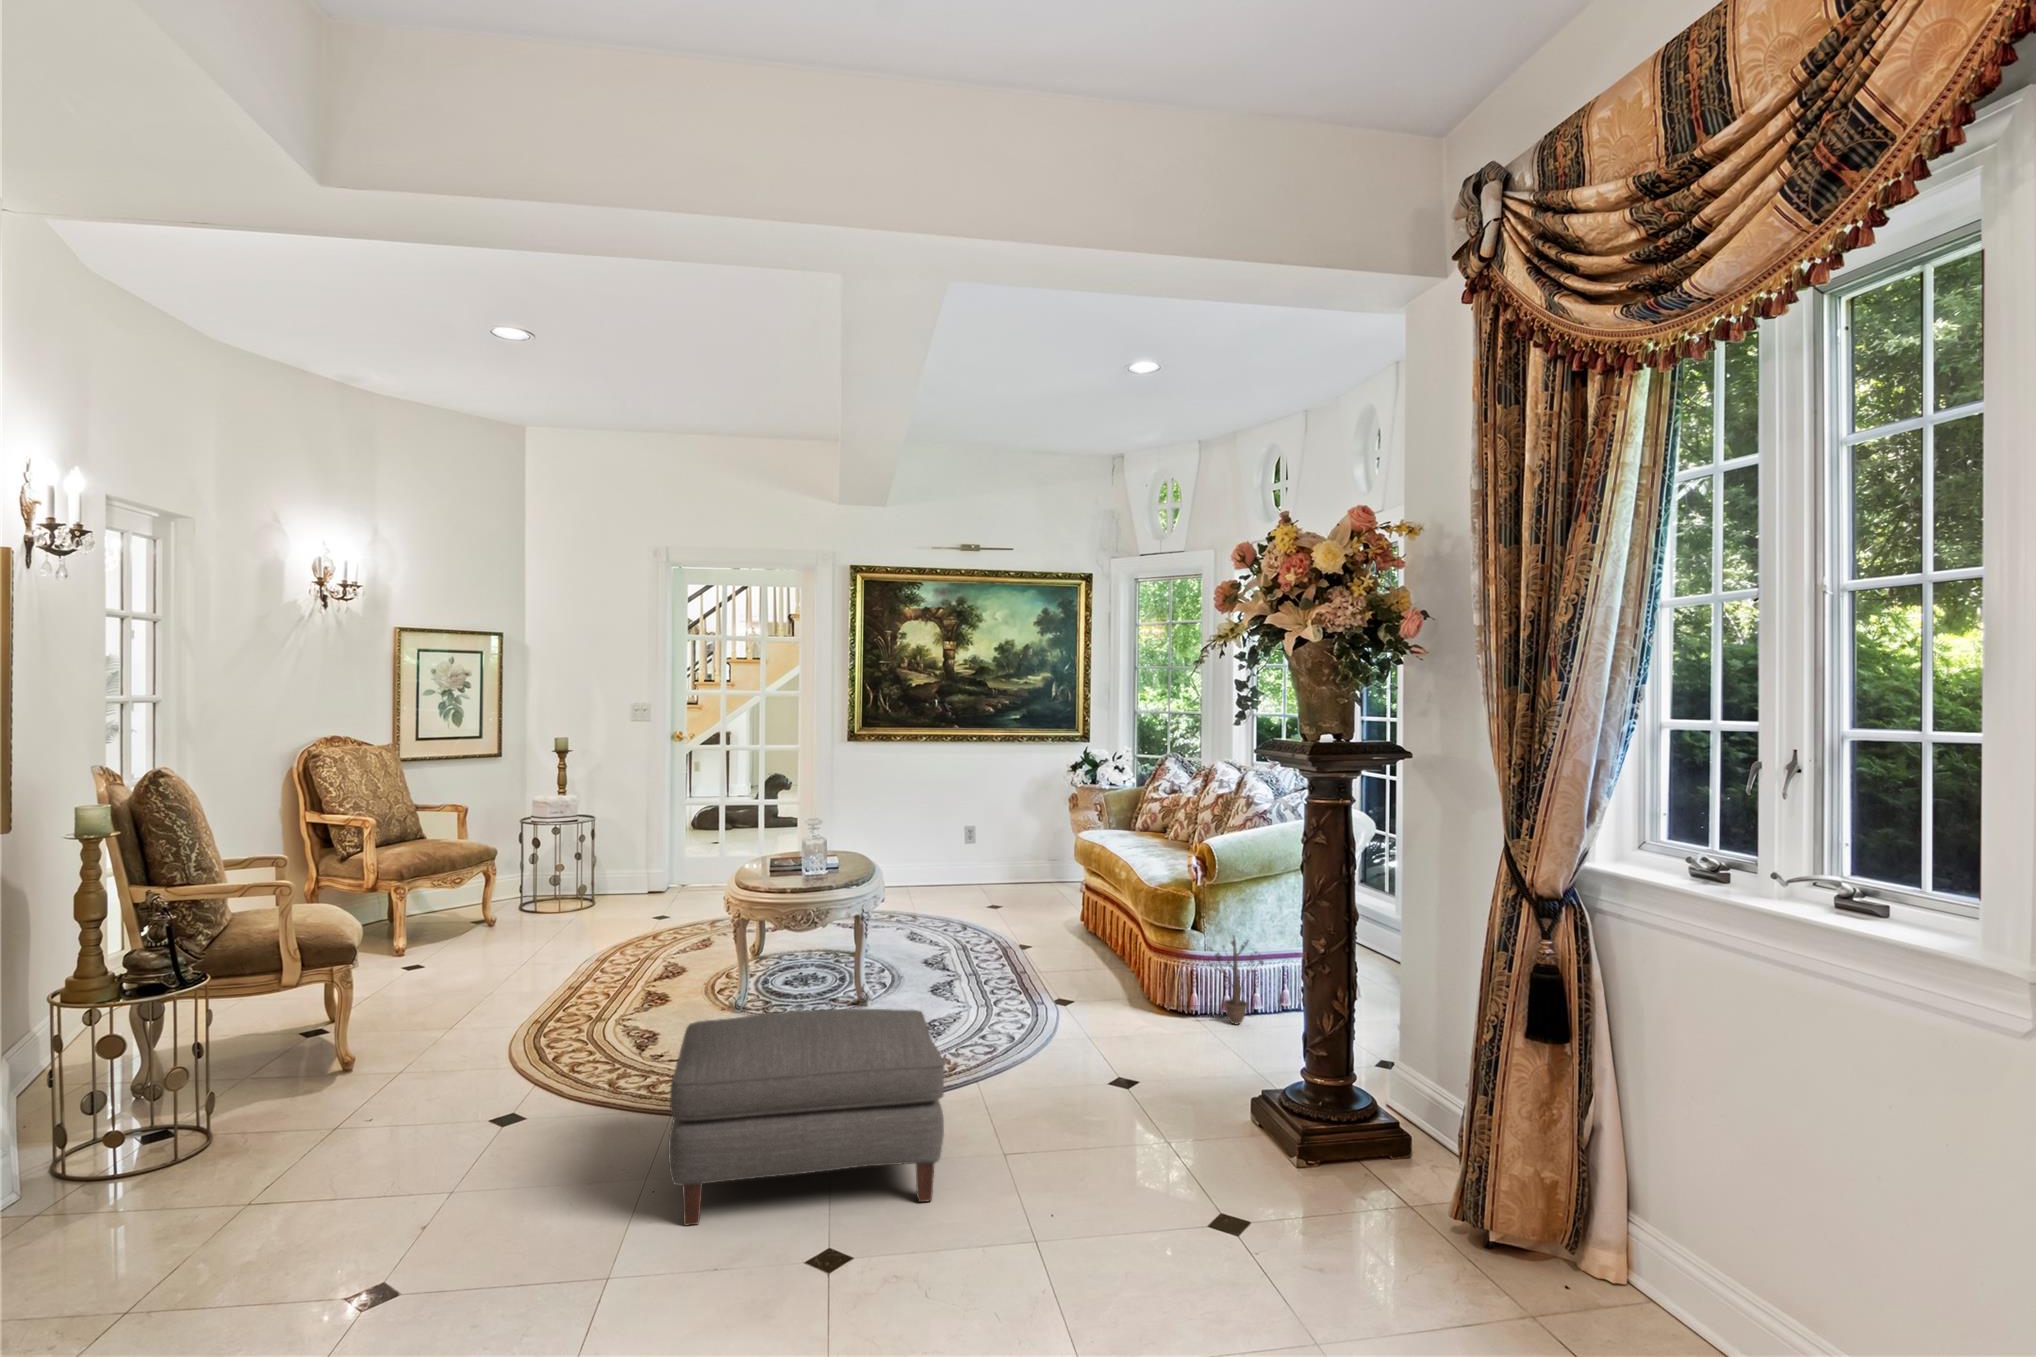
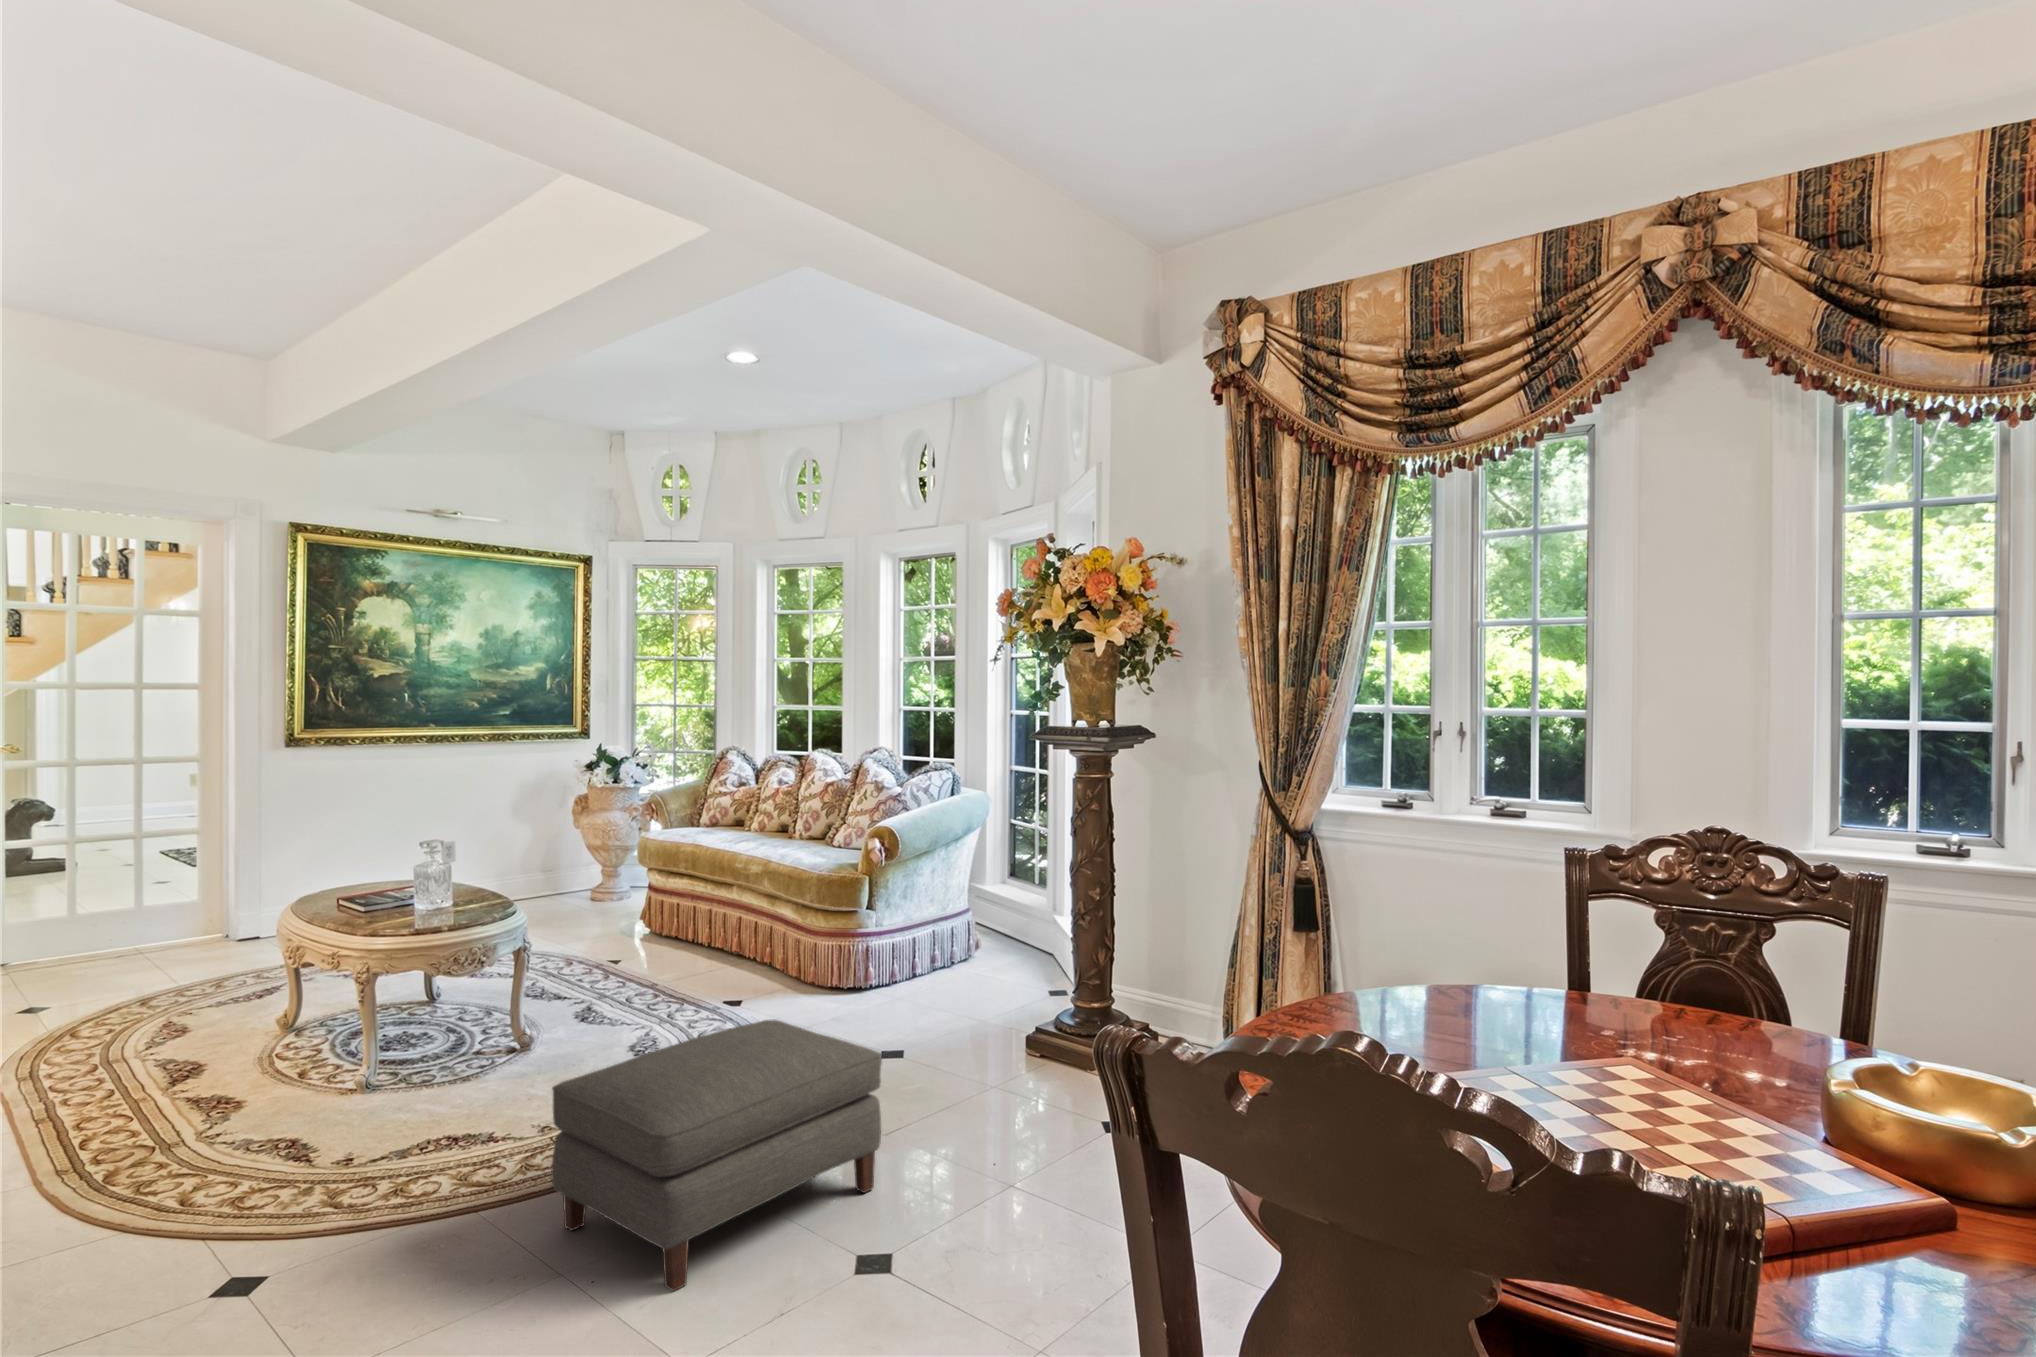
decorative plant: present [1200,936,1264,1025] -> none [879,909,934,992]

